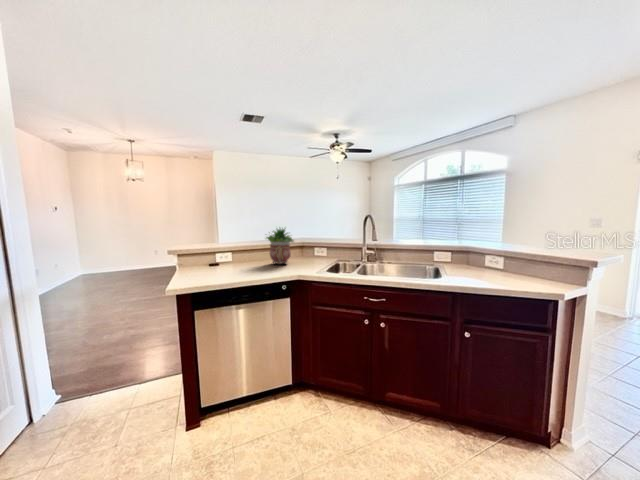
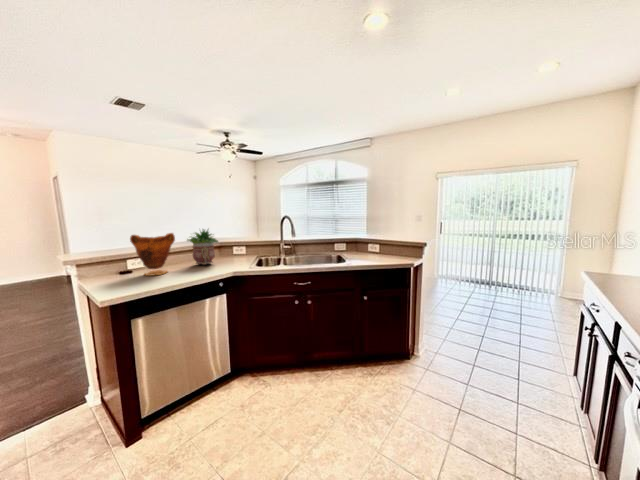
vase: none [213,230,250,271] -> present [130,233,175,276]

